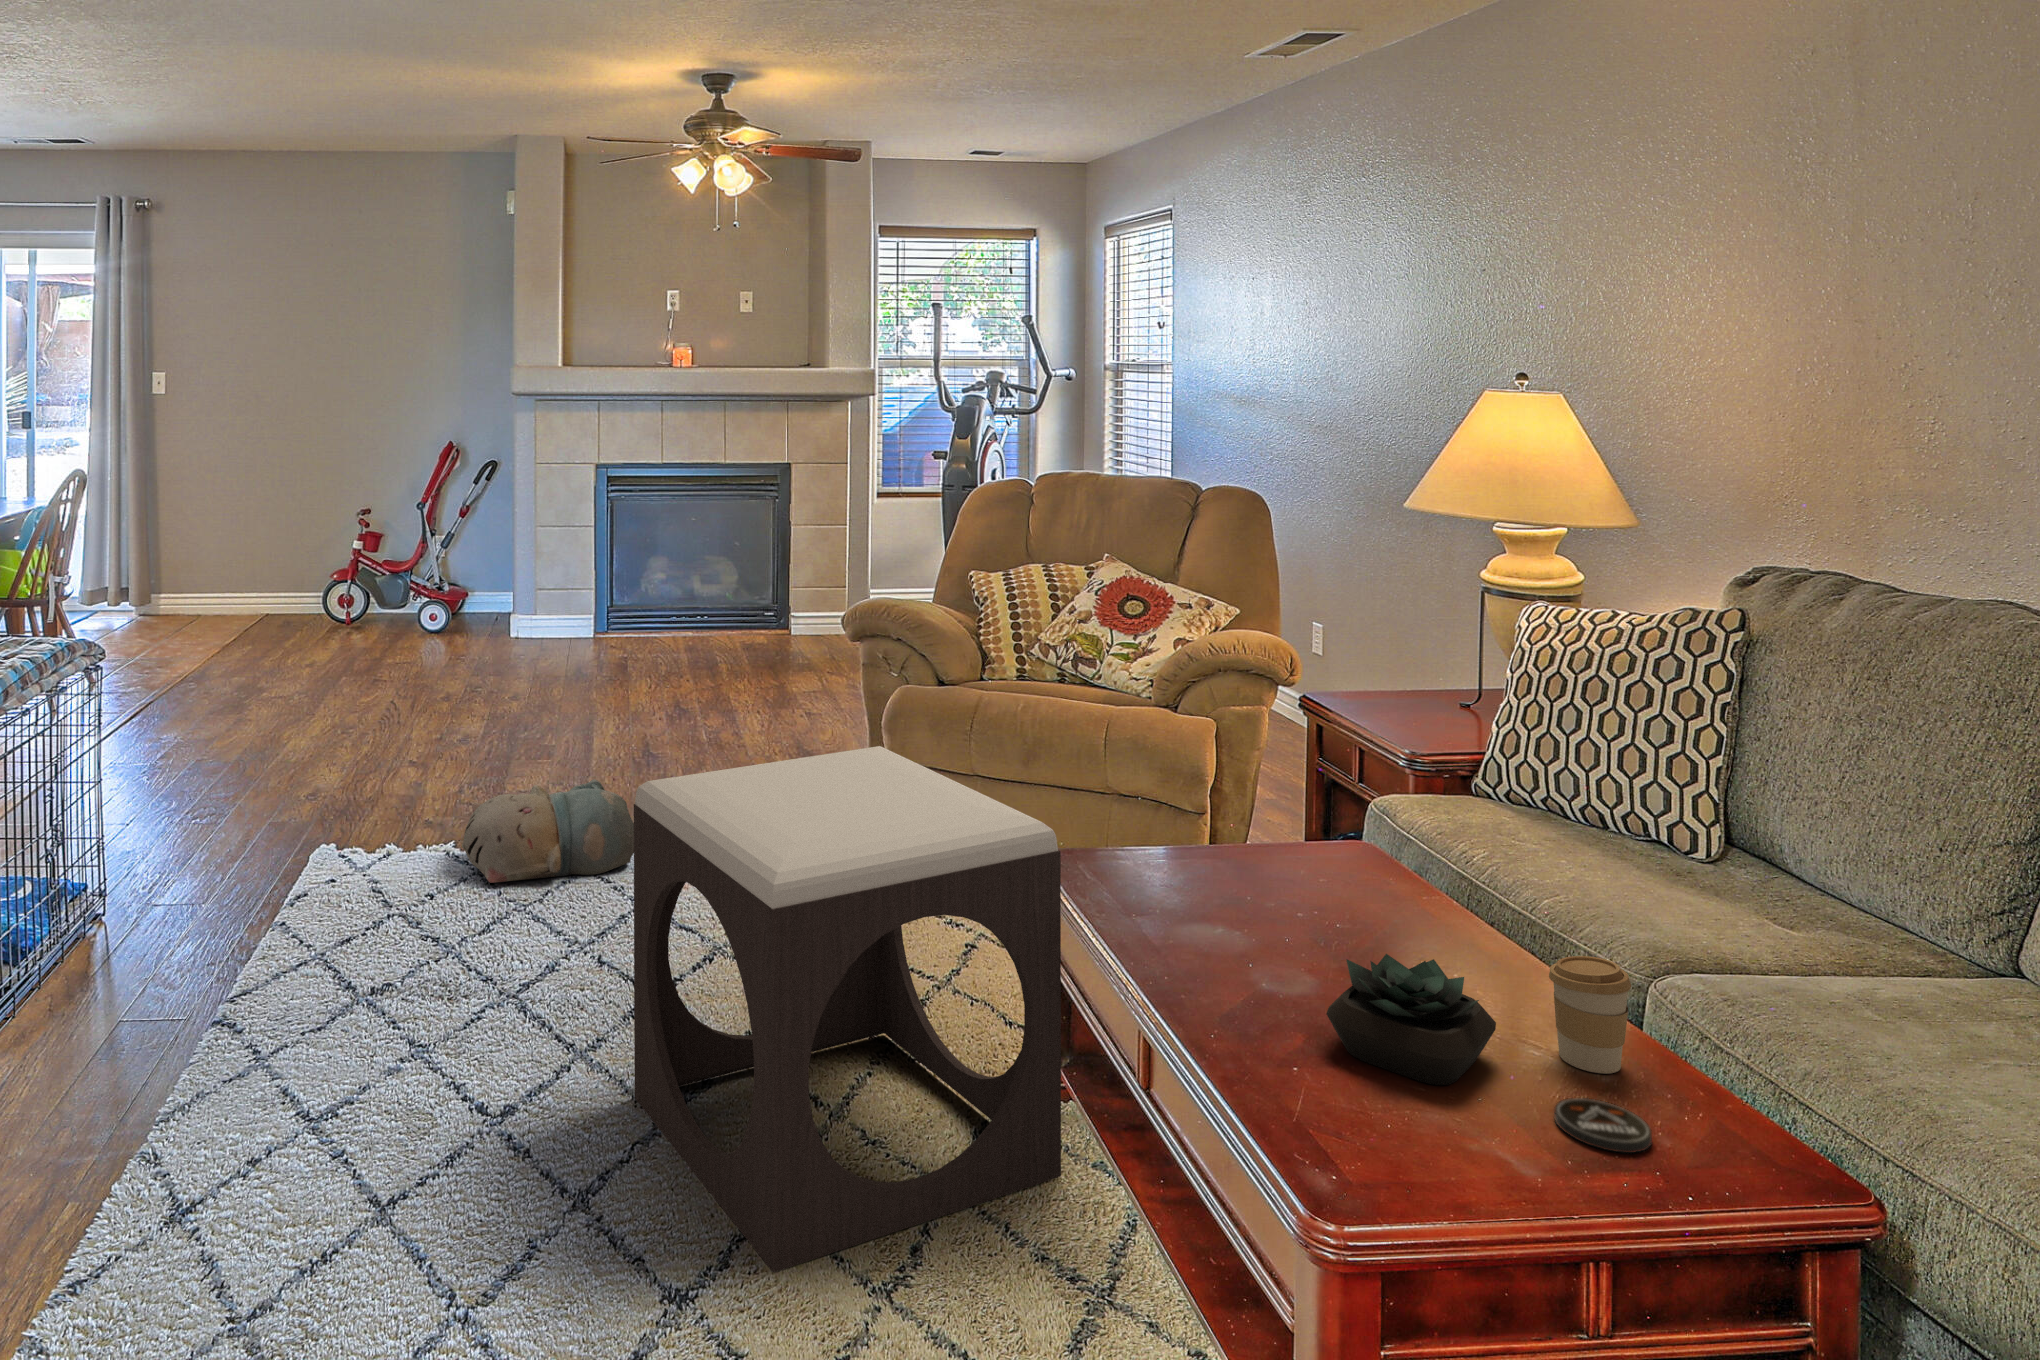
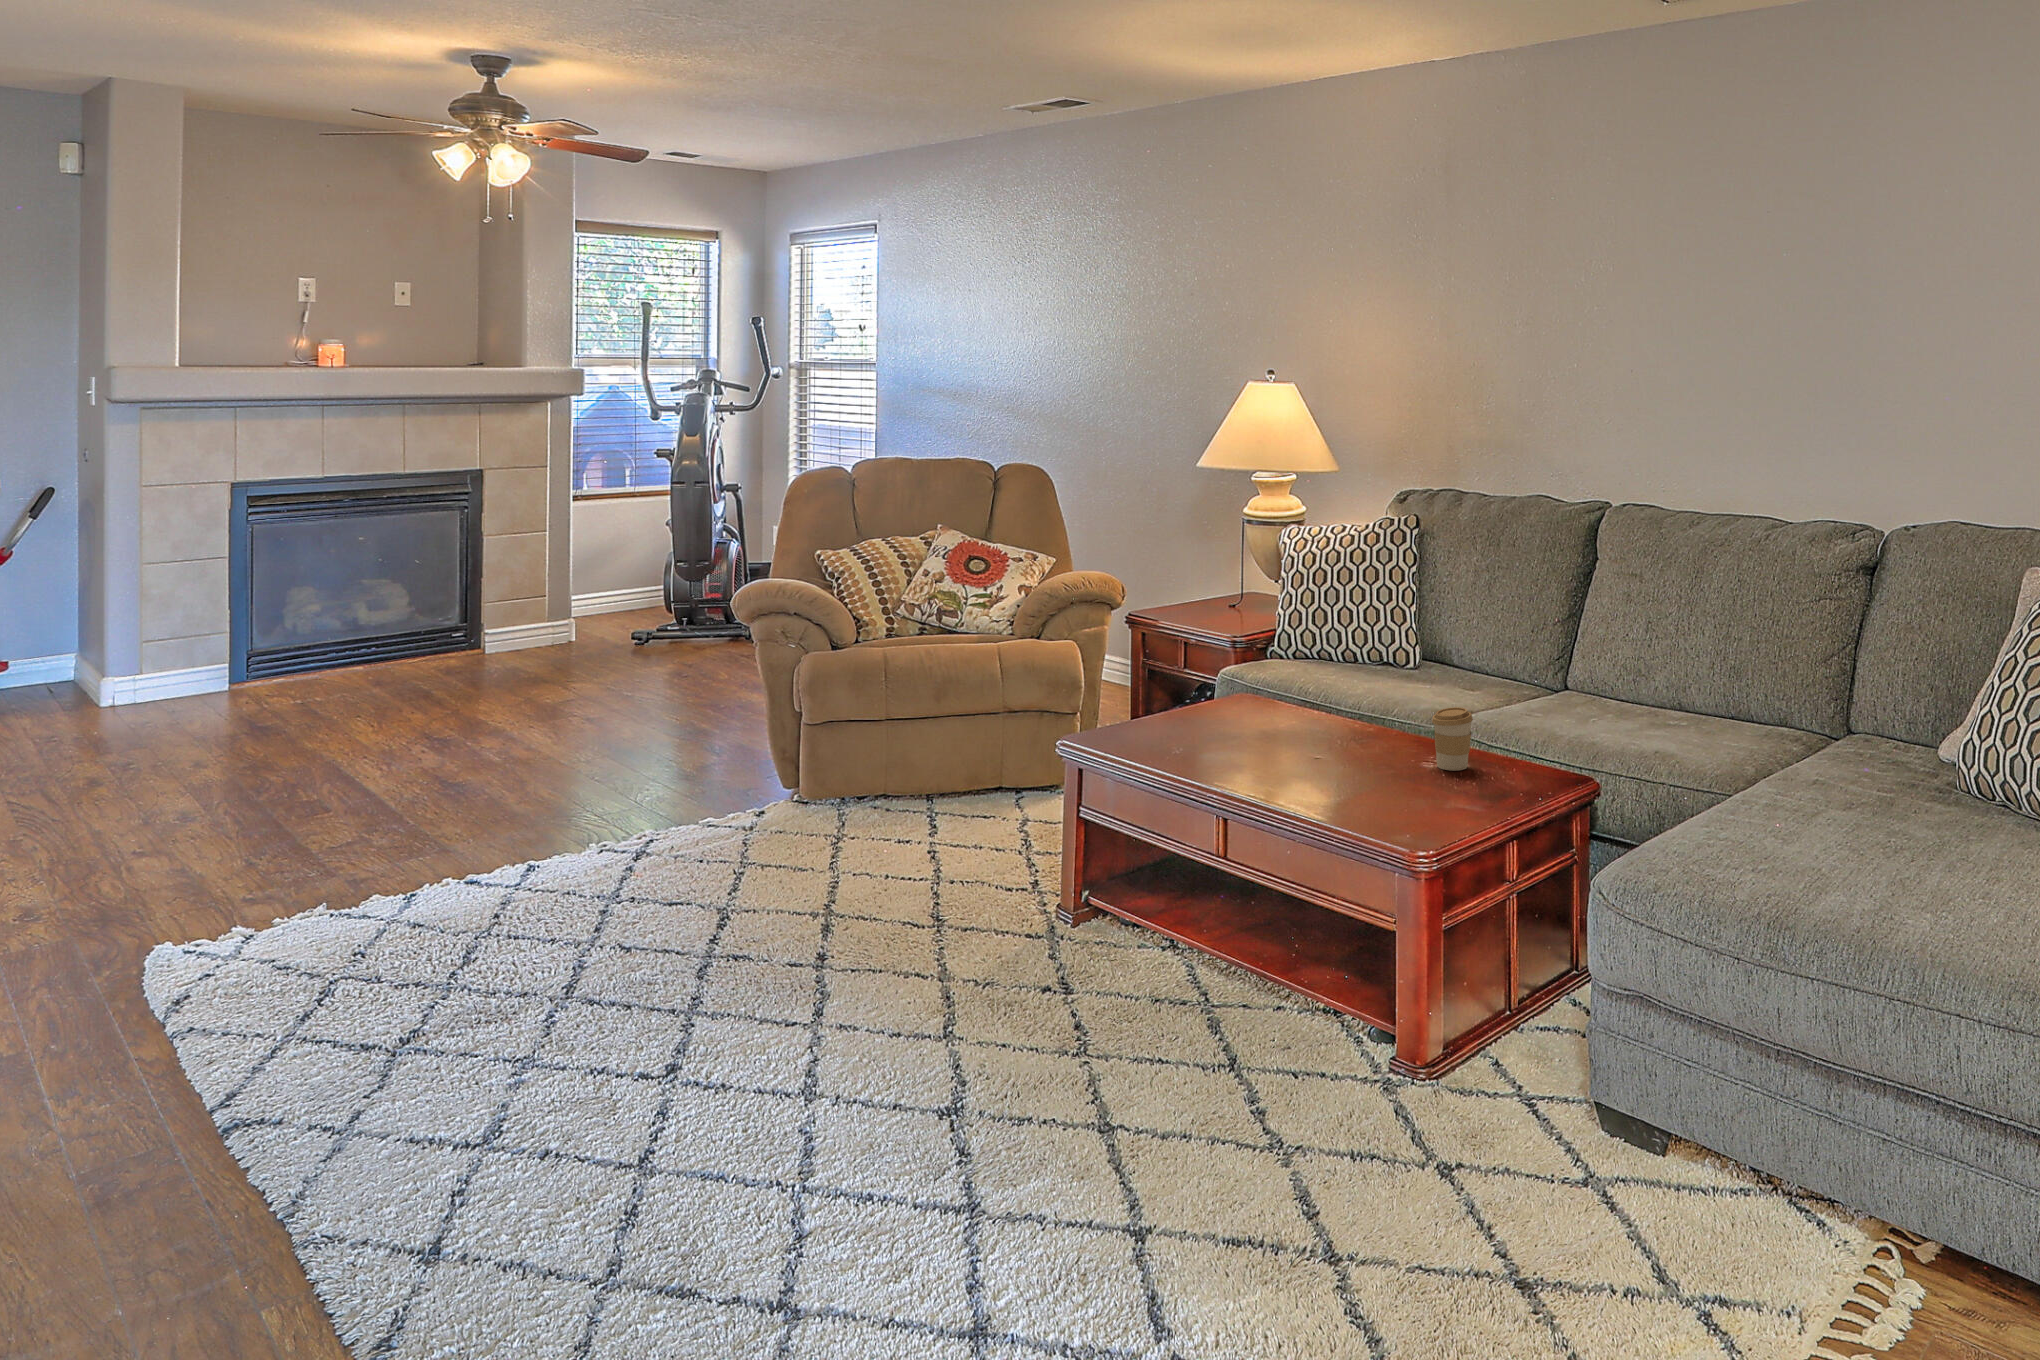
footstool: present [634,746,1061,1272] -> none [761,685,1122,1080]
plush toy: present [462,779,634,883] -> none [348,804,557,931]
succulent plant: present [1326,954,1496,1085] -> none [1338,729,1421,794]
coaster: present [1554,1098,1652,1153] -> none [1461,779,1508,798]

